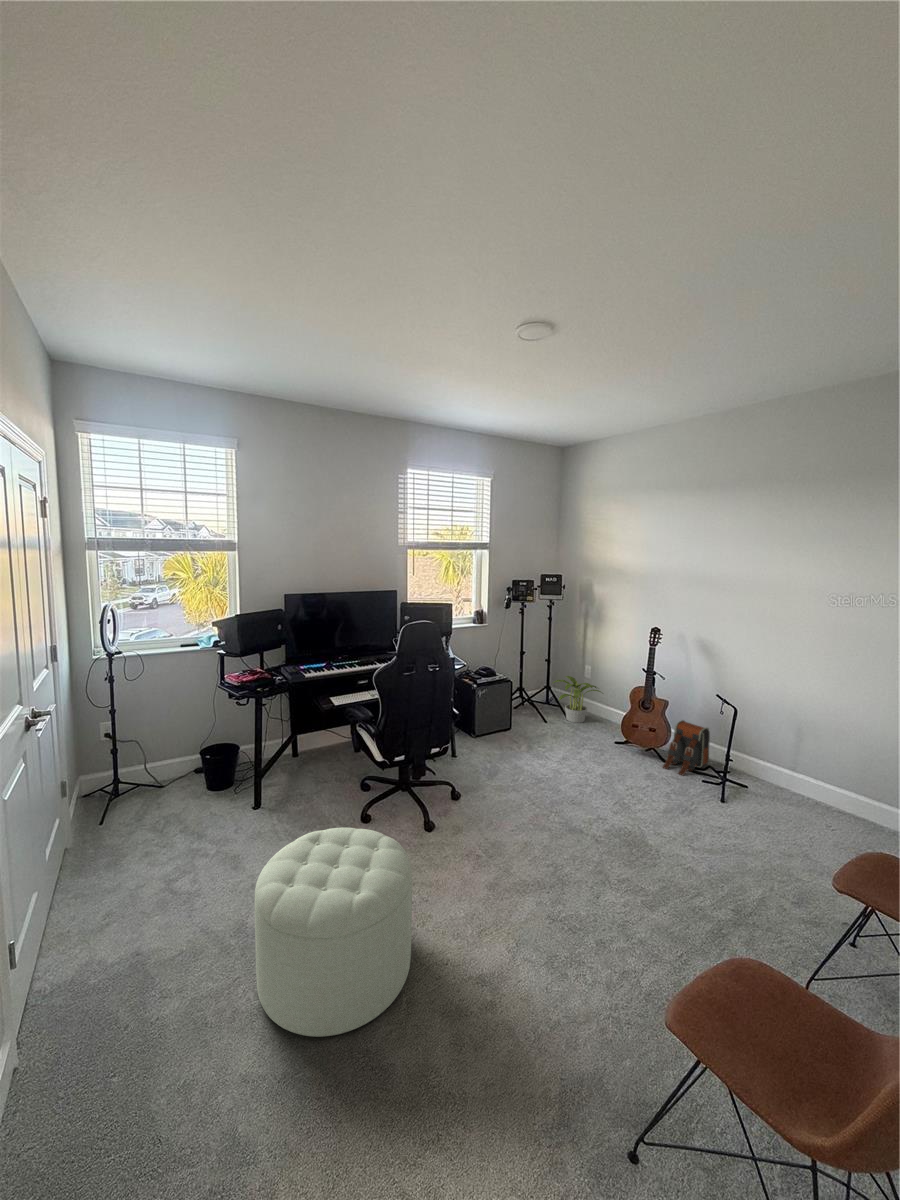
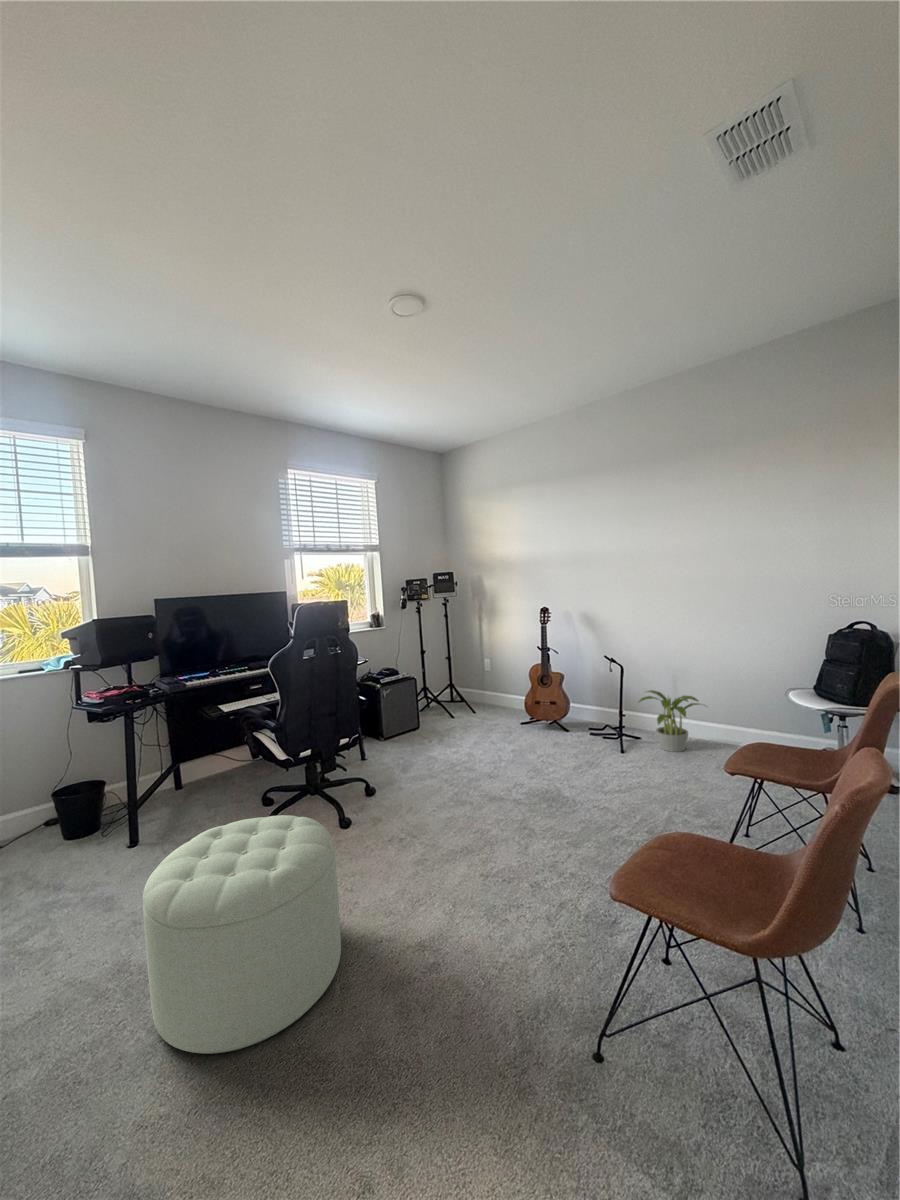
potted plant: present [553,676,601,723] -> present [639,690,699,752]
backpack: present [663,720,710,775] -> none [566,689,606,739]

